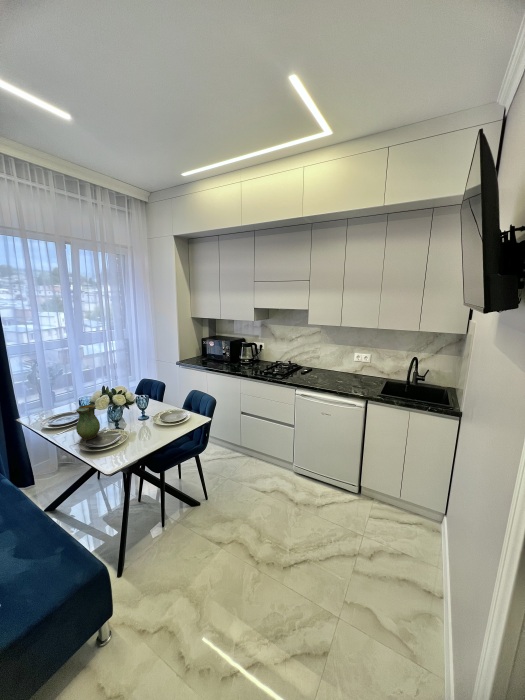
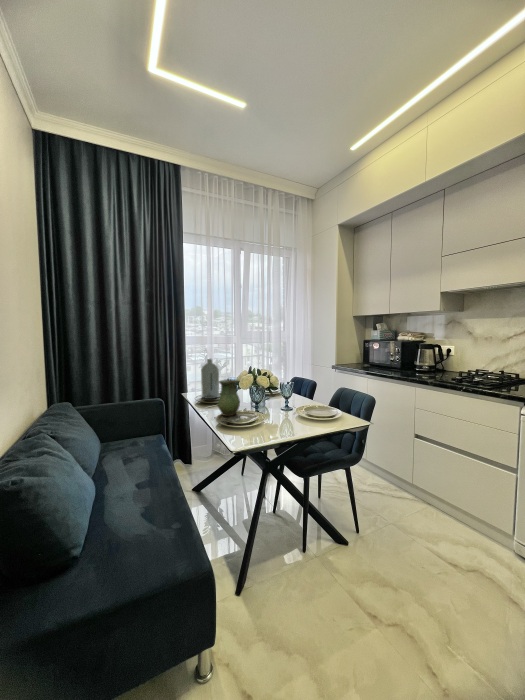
bottle: none [45,381,69,421] -> present [201,359,219,399]

